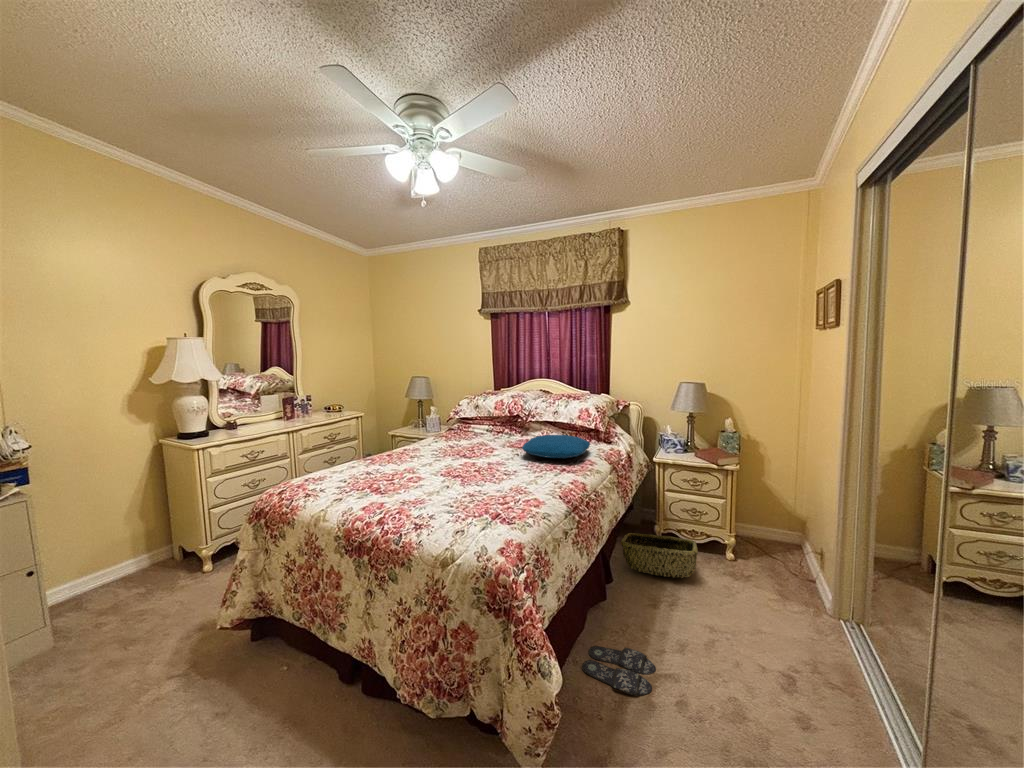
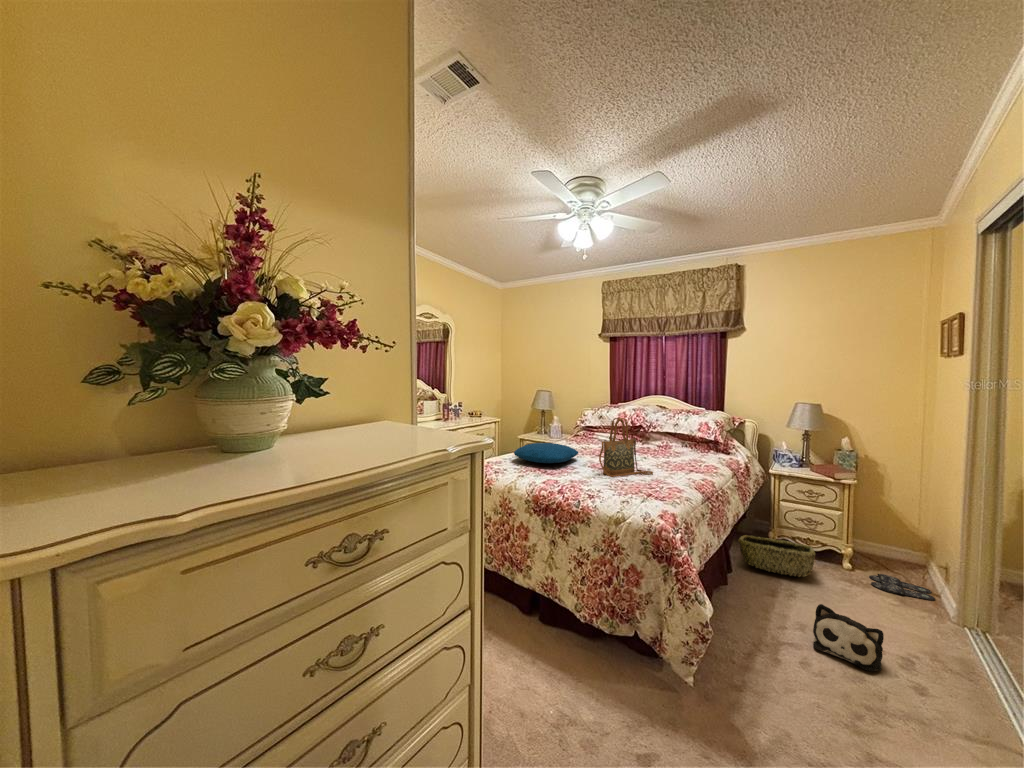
handbag: none [445,412,516,490] -> present [599,418,653,477]
pillow: present [522,435,590,458] -> present [514,443,578,463]
plush toy: none [692,625,765,704] -> present [813,604,884,671]
slippers: present [582,646,656,696] -> present [869,574,935,601]

